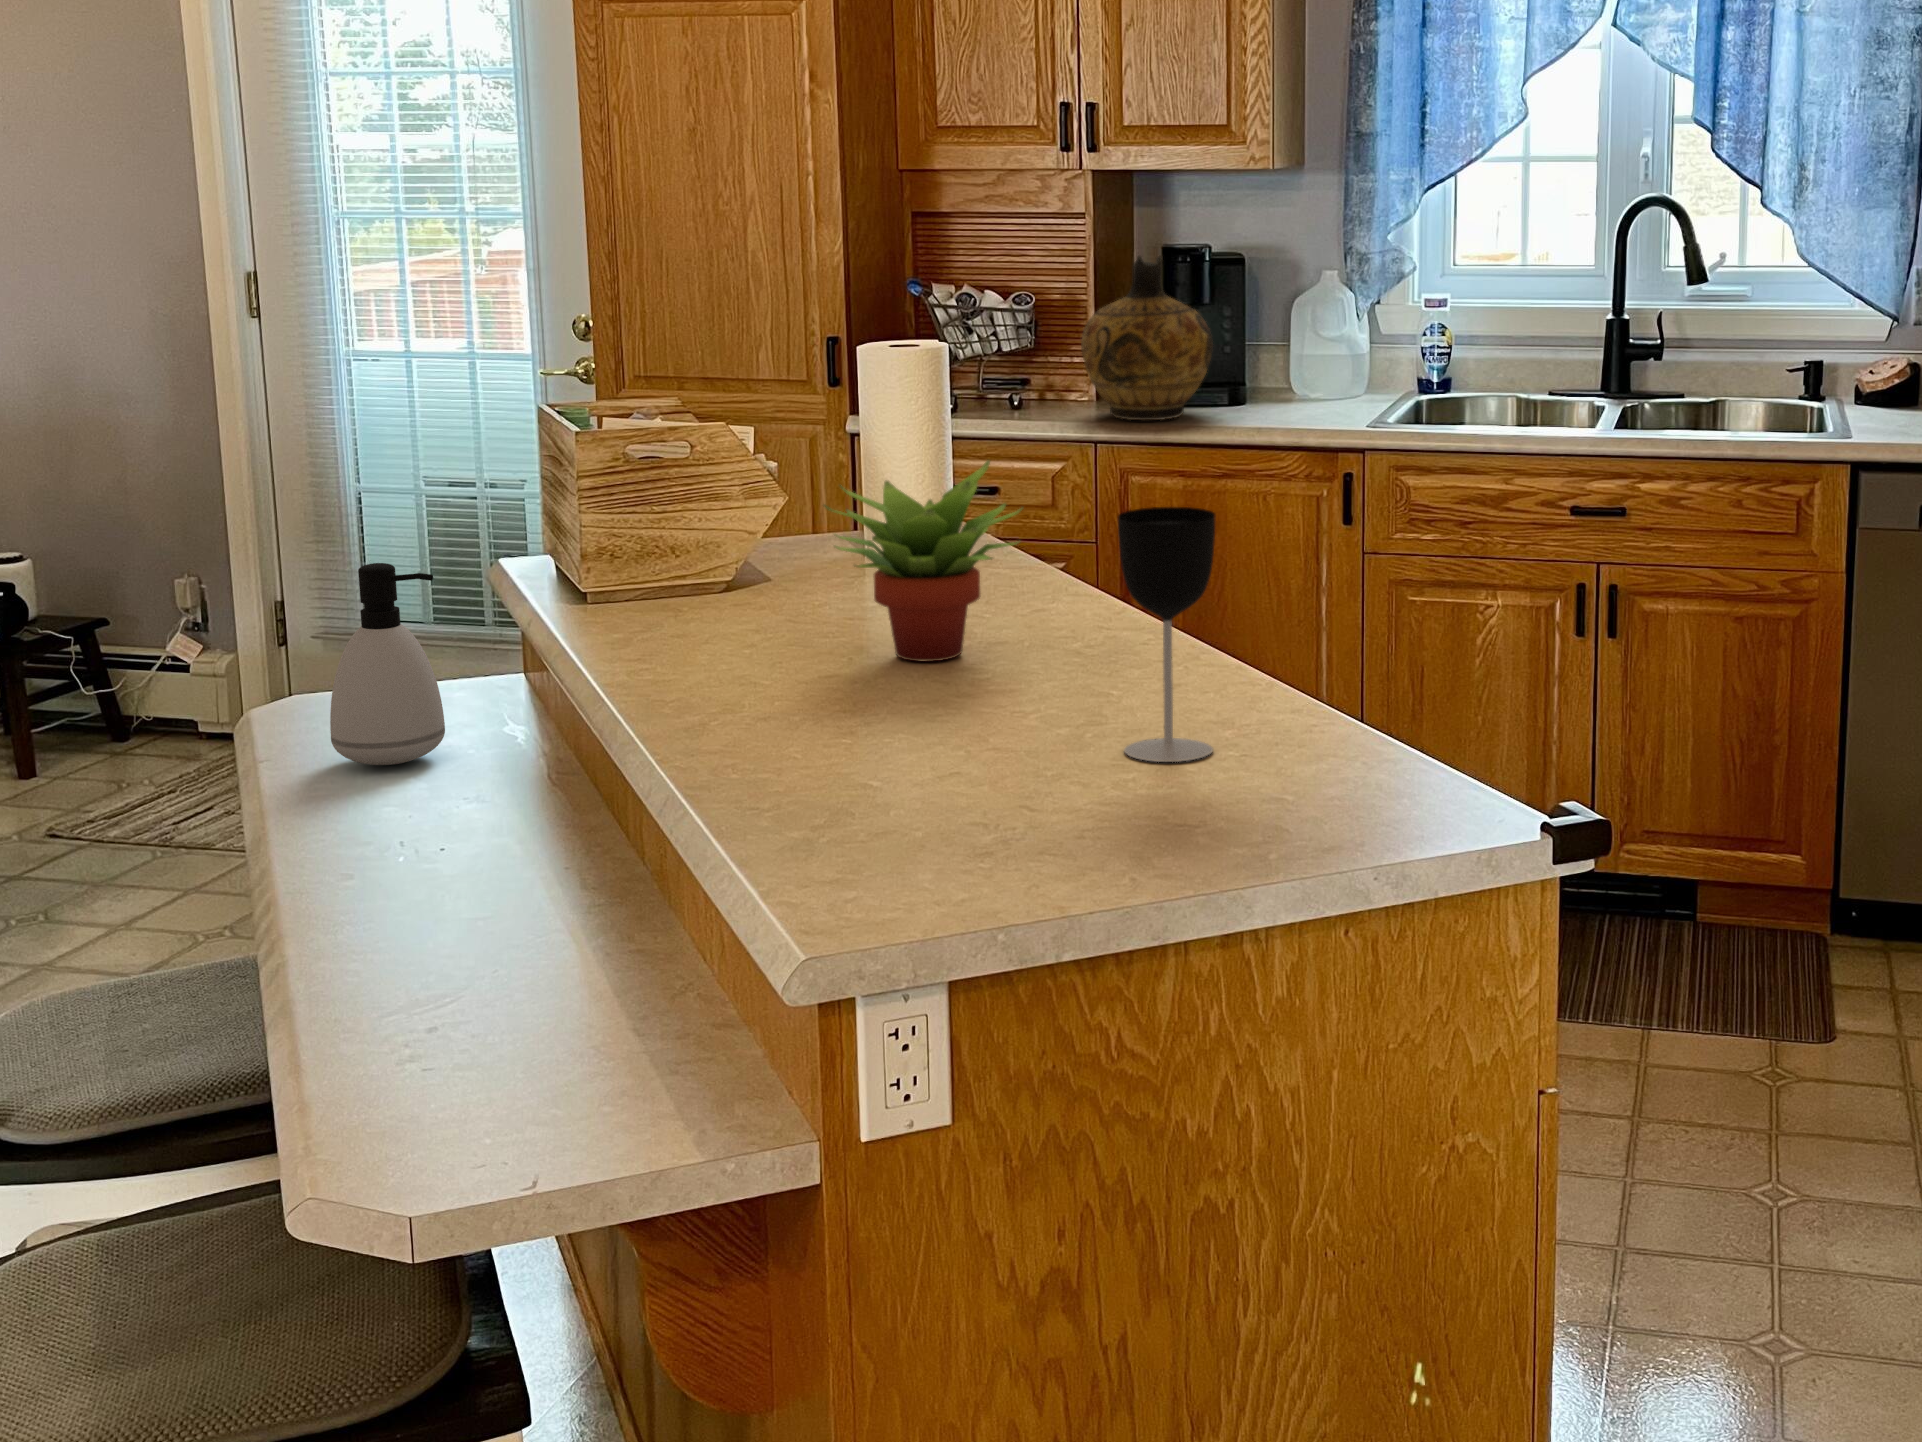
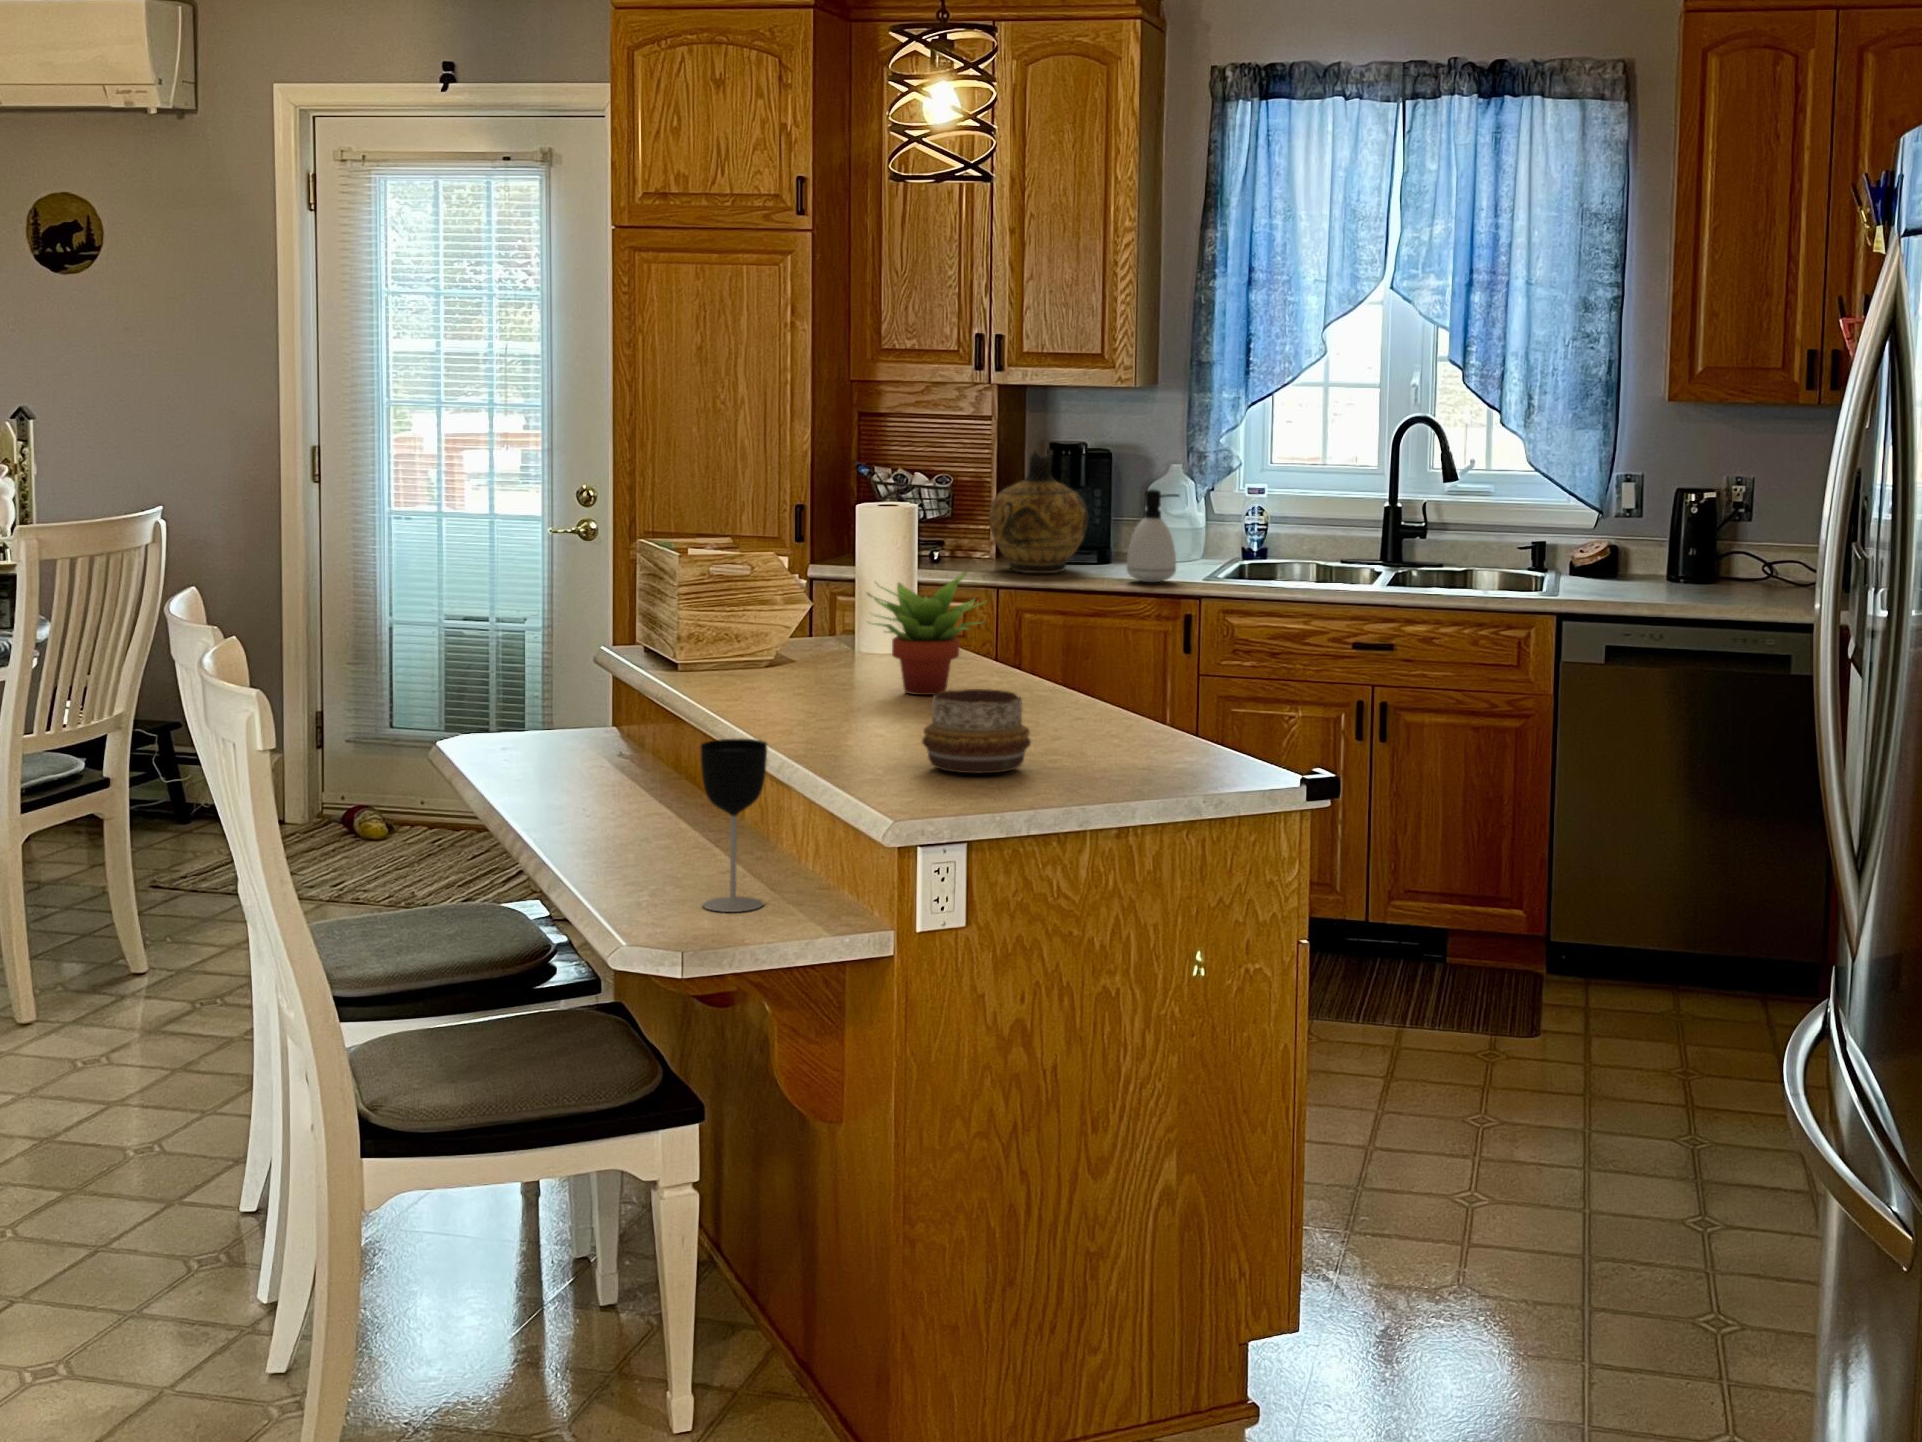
wine glass: present [1118,507,1215,762] -> present [700,739,767,912]
soap dispenser: present [330,563,445,765] -> present [1127,489,1179,582]
decorative bowl: none [863,704,1058,870] -> present [922,689,1031,773]

